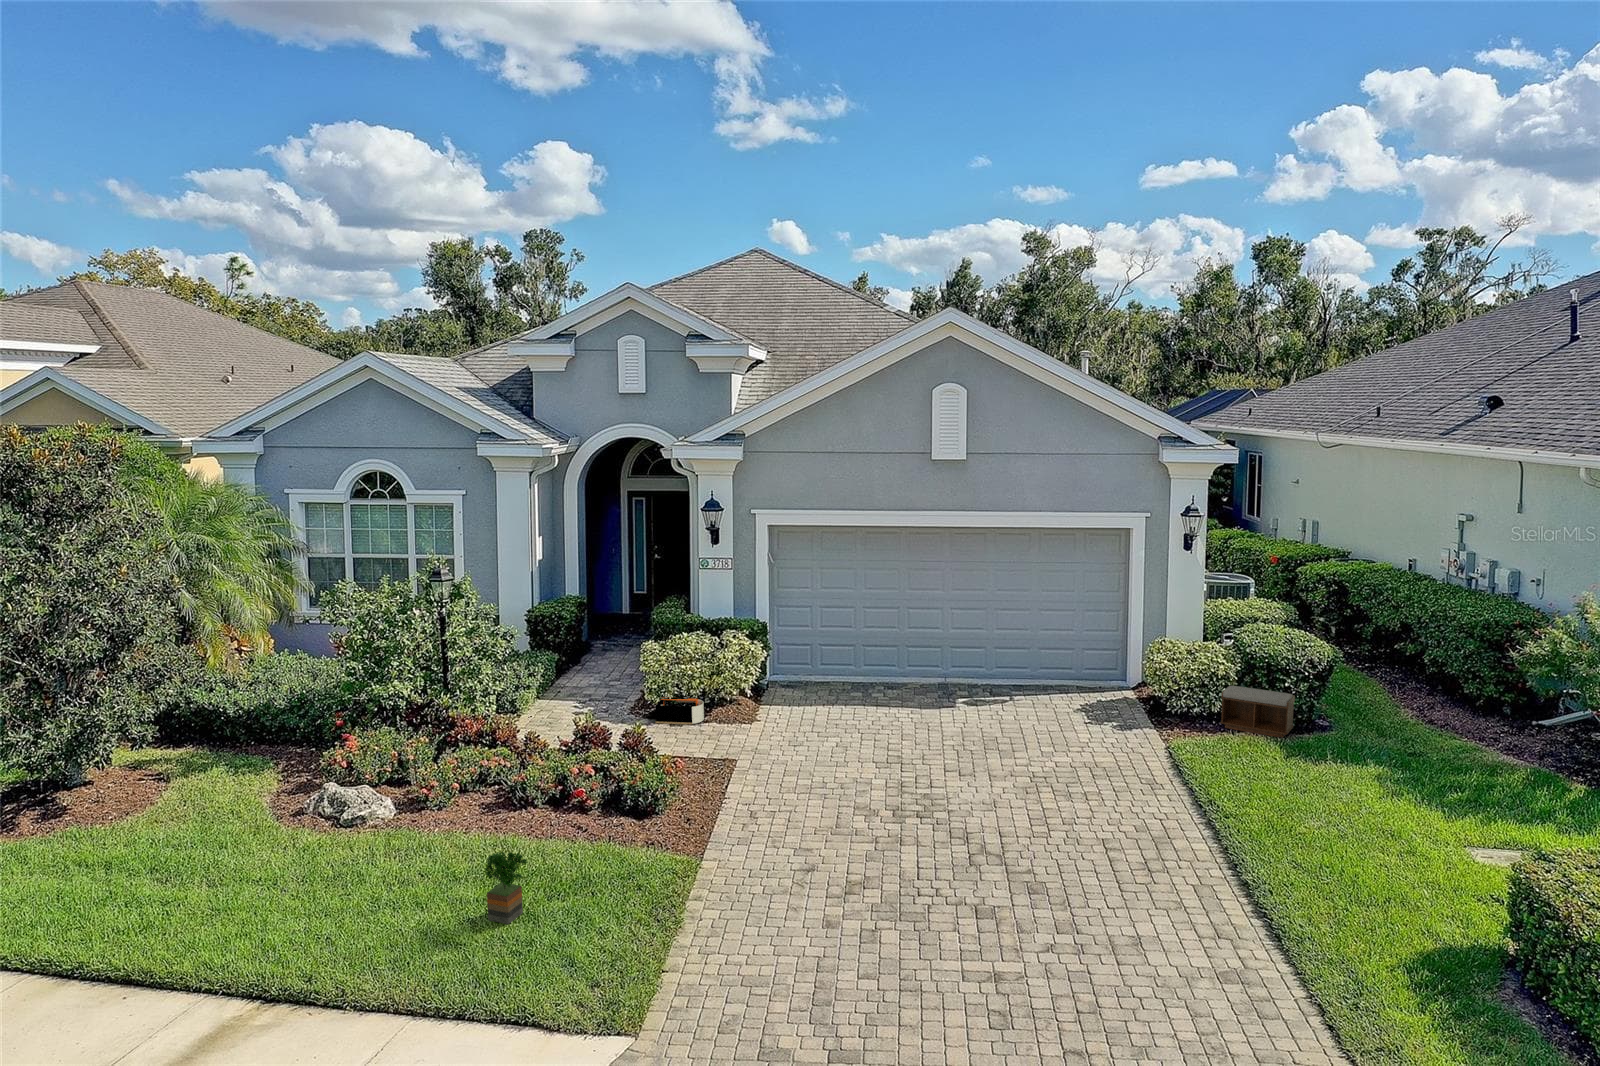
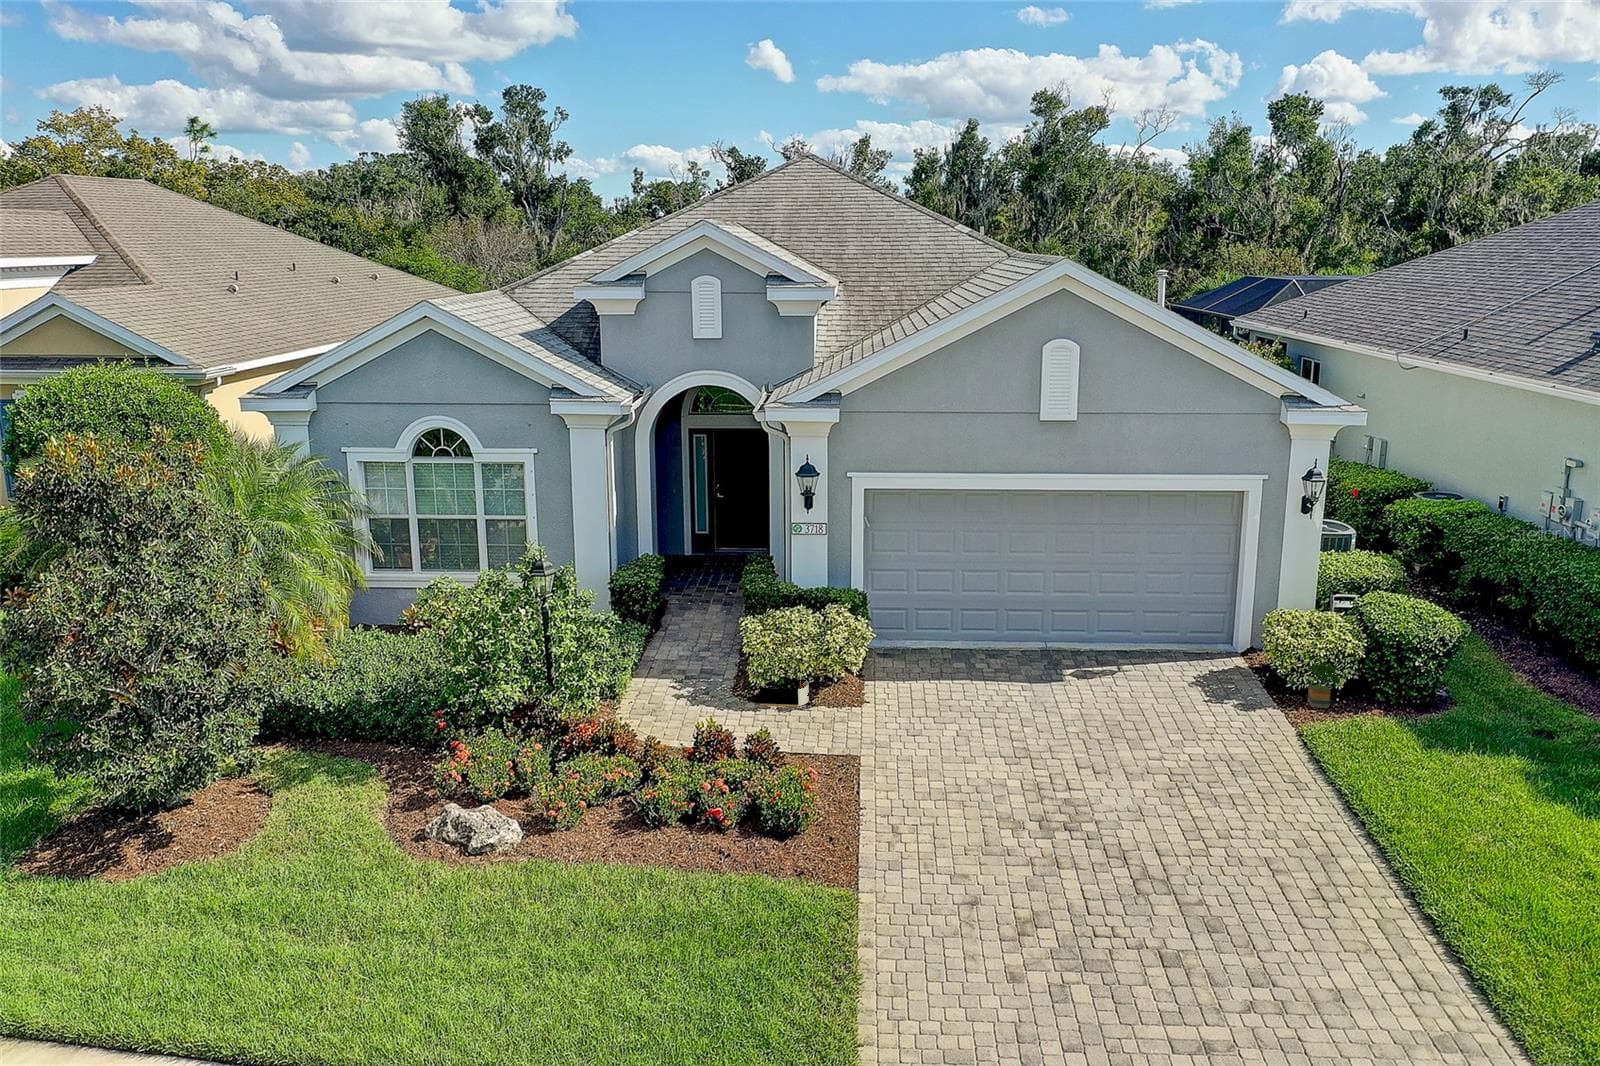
bench: present [1220,686,1295,738] -> none [1348,663,1430,721]
potted tree: present [484,851,528,924] -> present [1307,663,1340,708]

